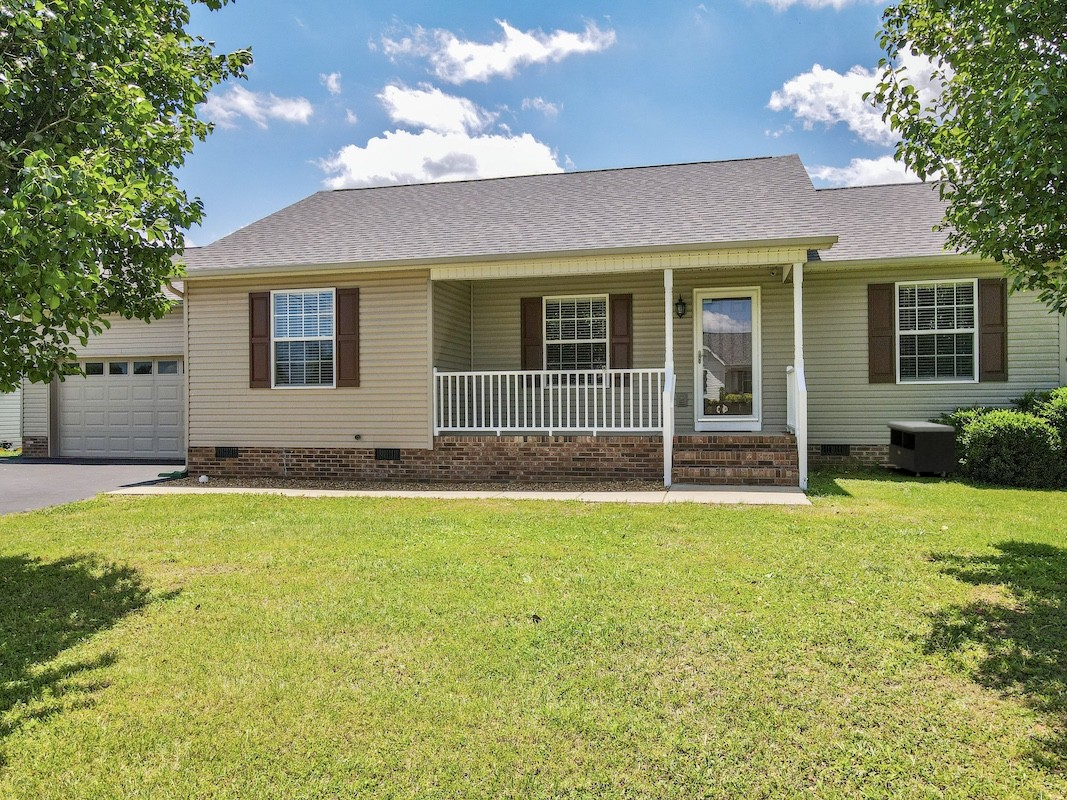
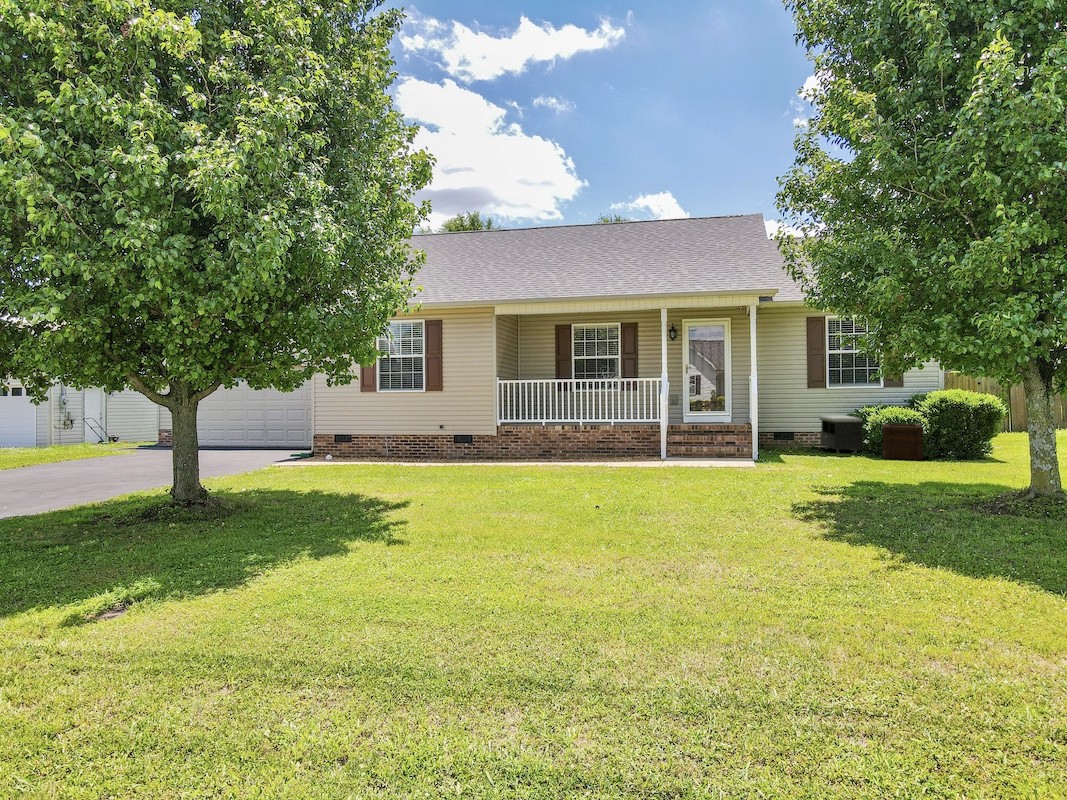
wooden crate: none [988,435,1059,491] -> present [883,424,923,460]

